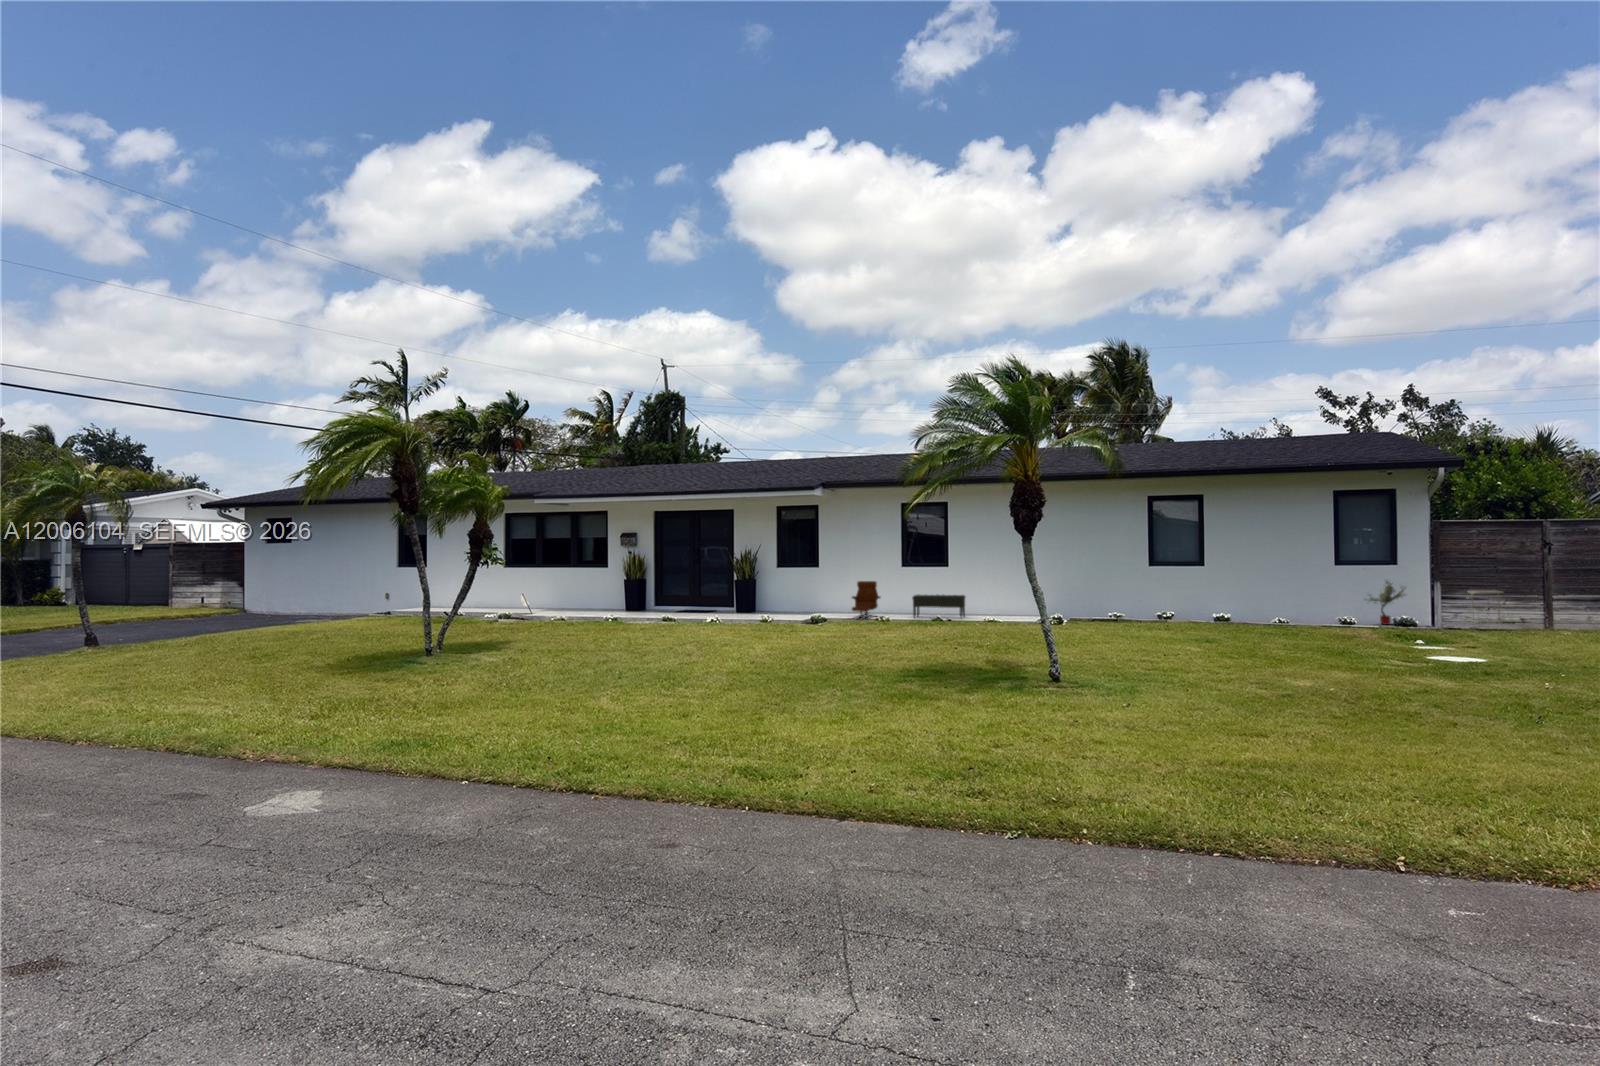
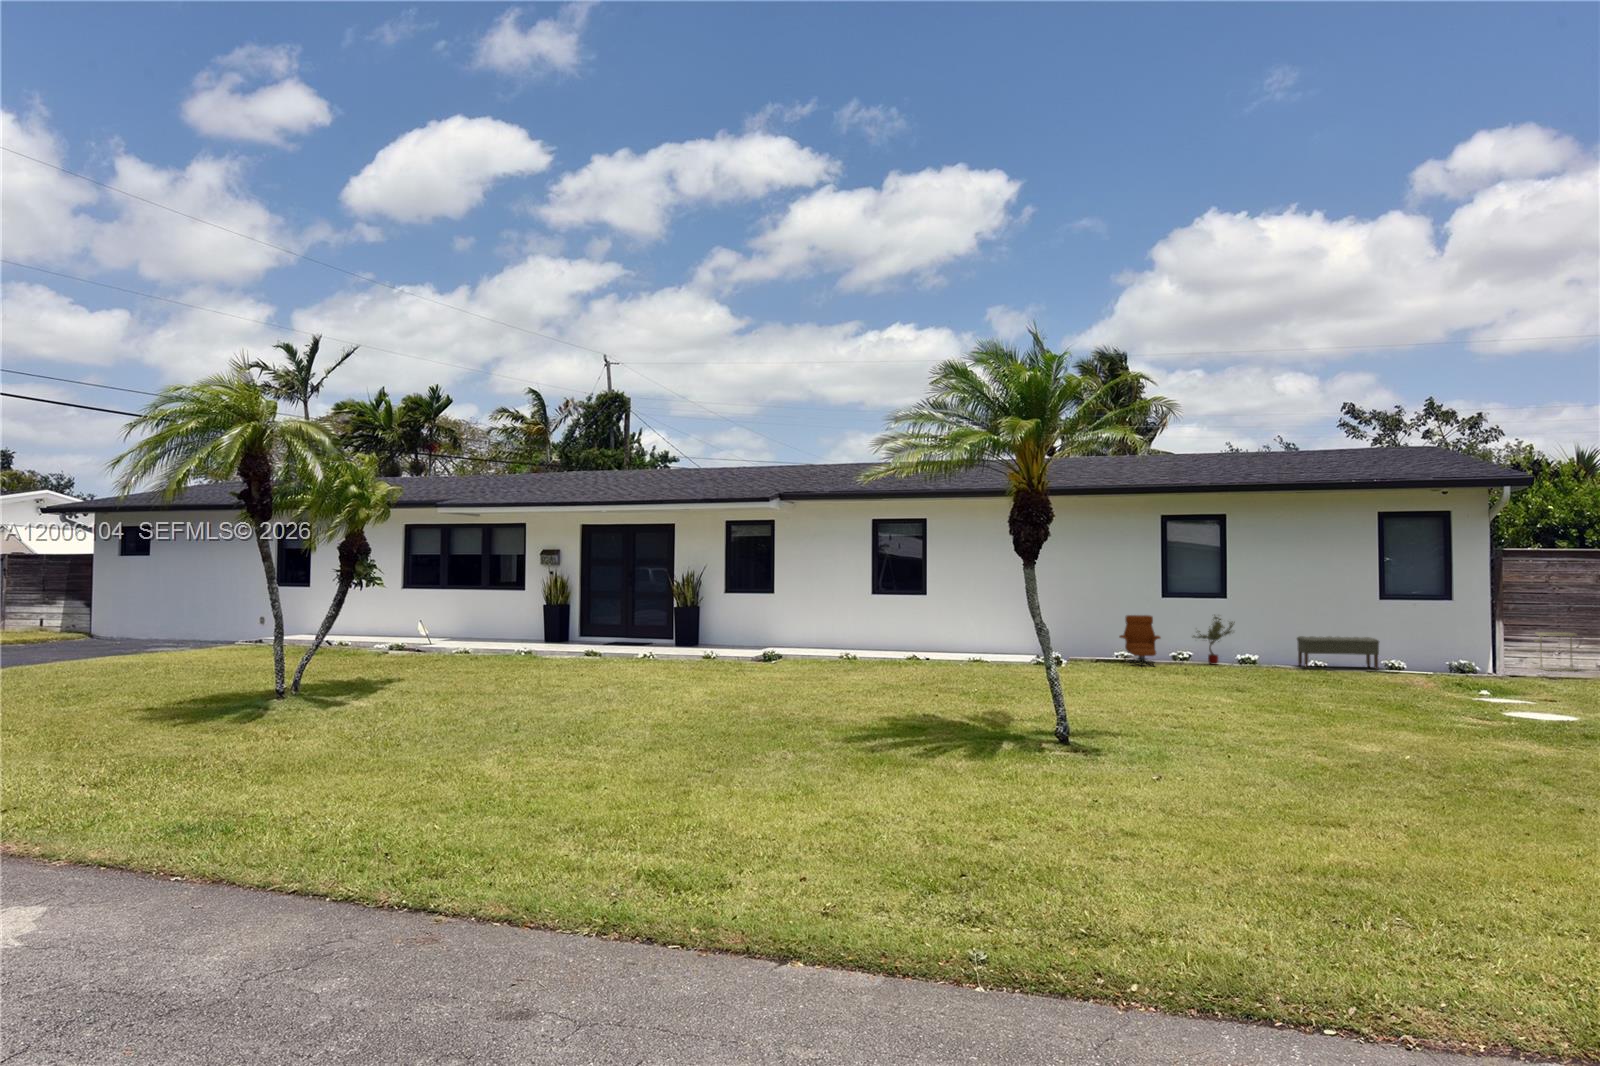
lounge chair: present [852,581,880,619] -> present [1120,615,1160,667]
potted tree: present [1365,581,1405,625] -> present [1193,615,1235,665]
bench: present [912,594,965,618] -> present [1297,636,1379,670]

